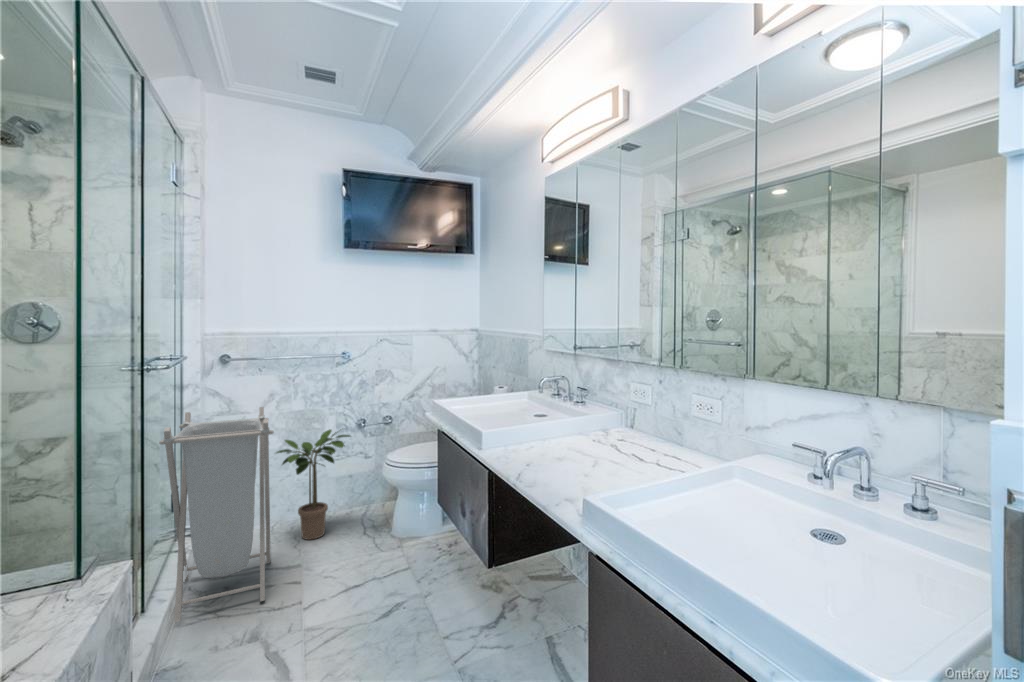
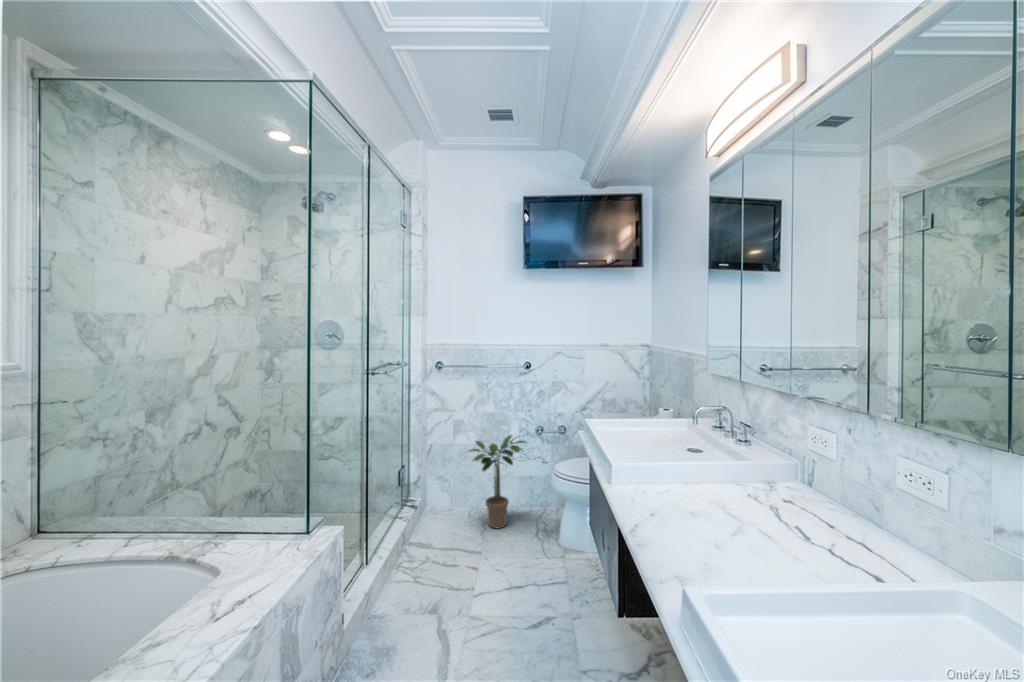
laundry hamper: present [159,407,274,622] -> none [377,414,462,577]

